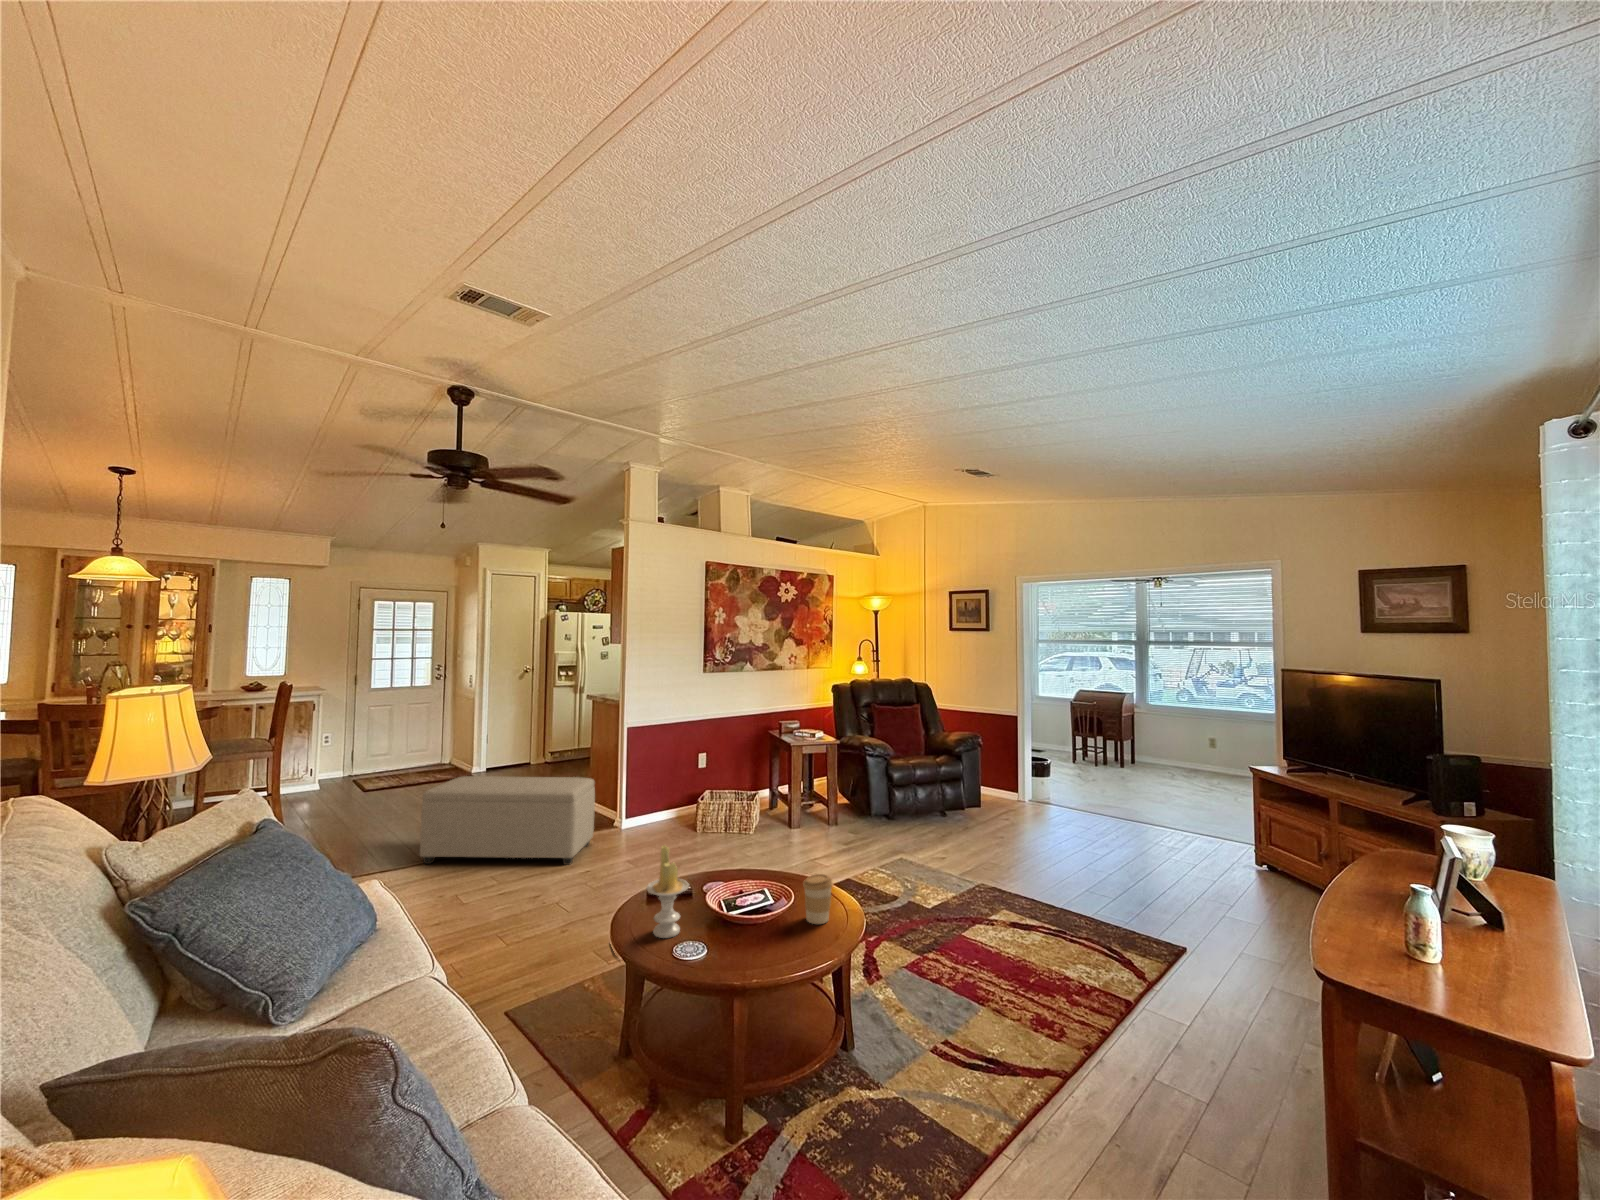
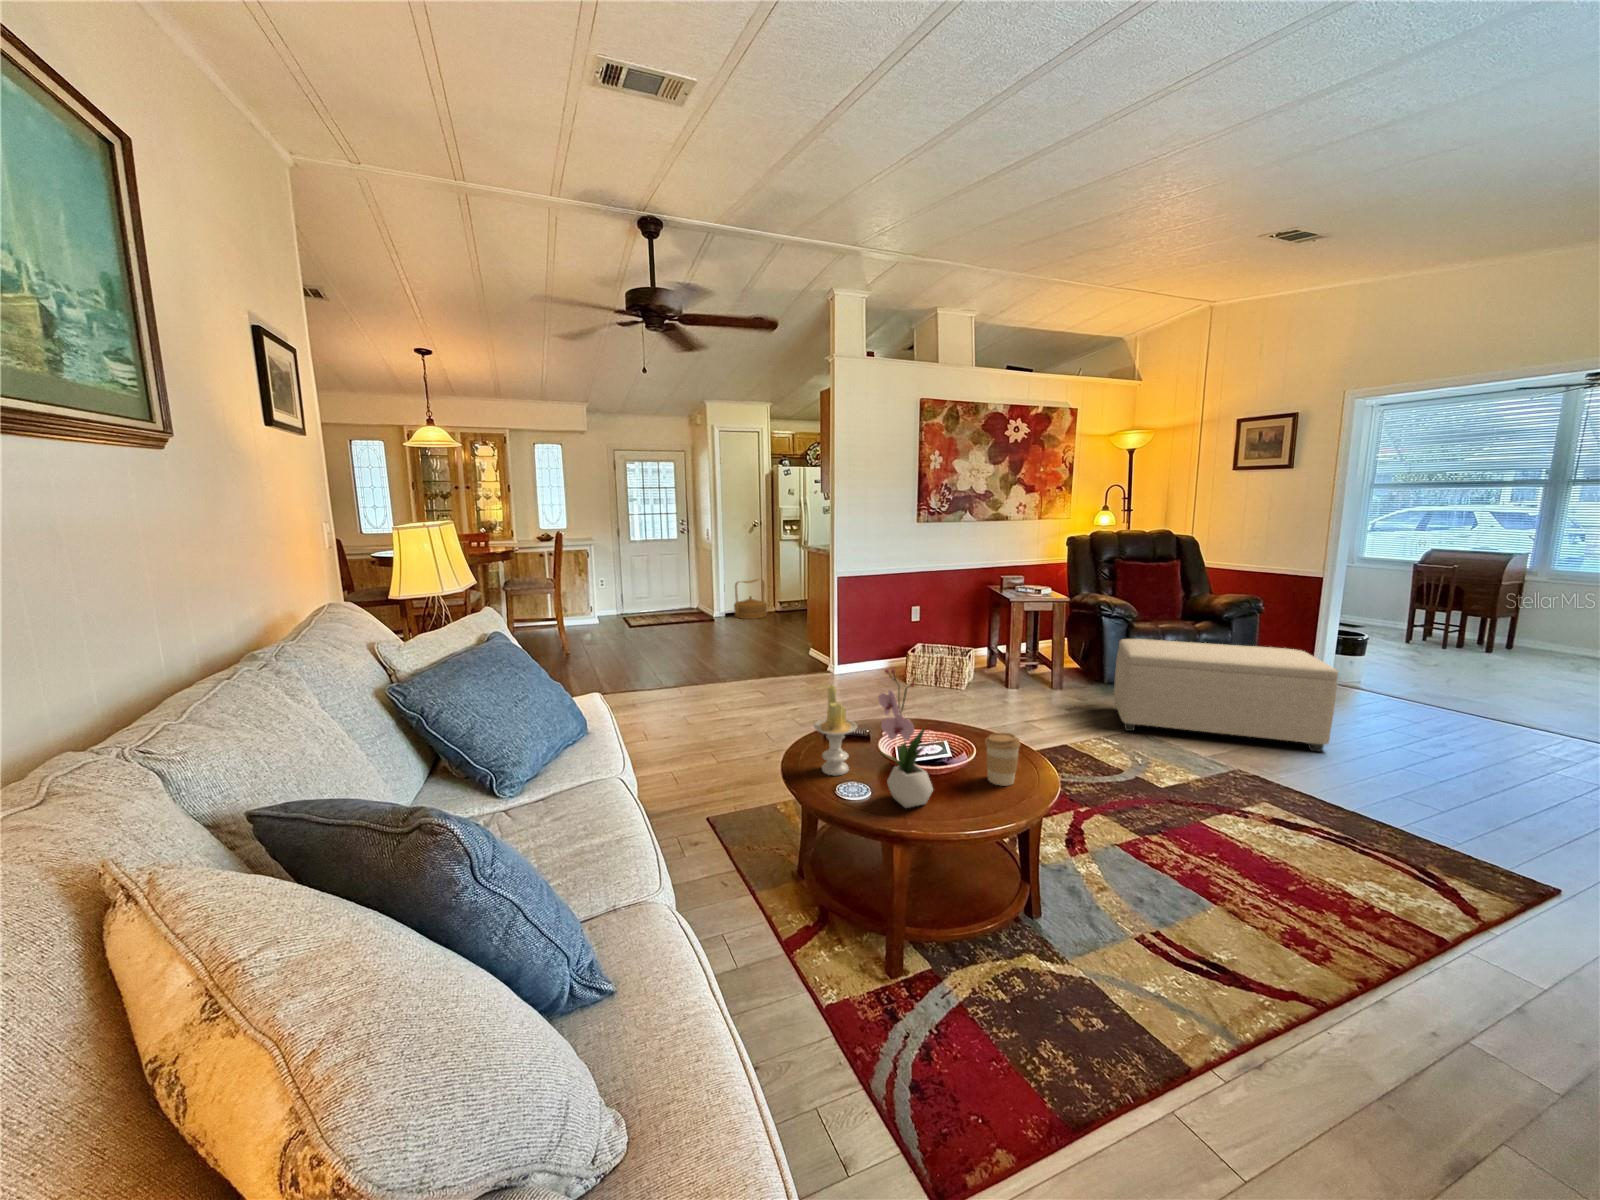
woven basket: none [496,728,536,774] -> present [734,579,767,619]
ottoman: present [420,776,595,865] -> present [1114,639,1338,752]
flower arrangement: none [716,825,773,960] -> present [878,669,938,808]

